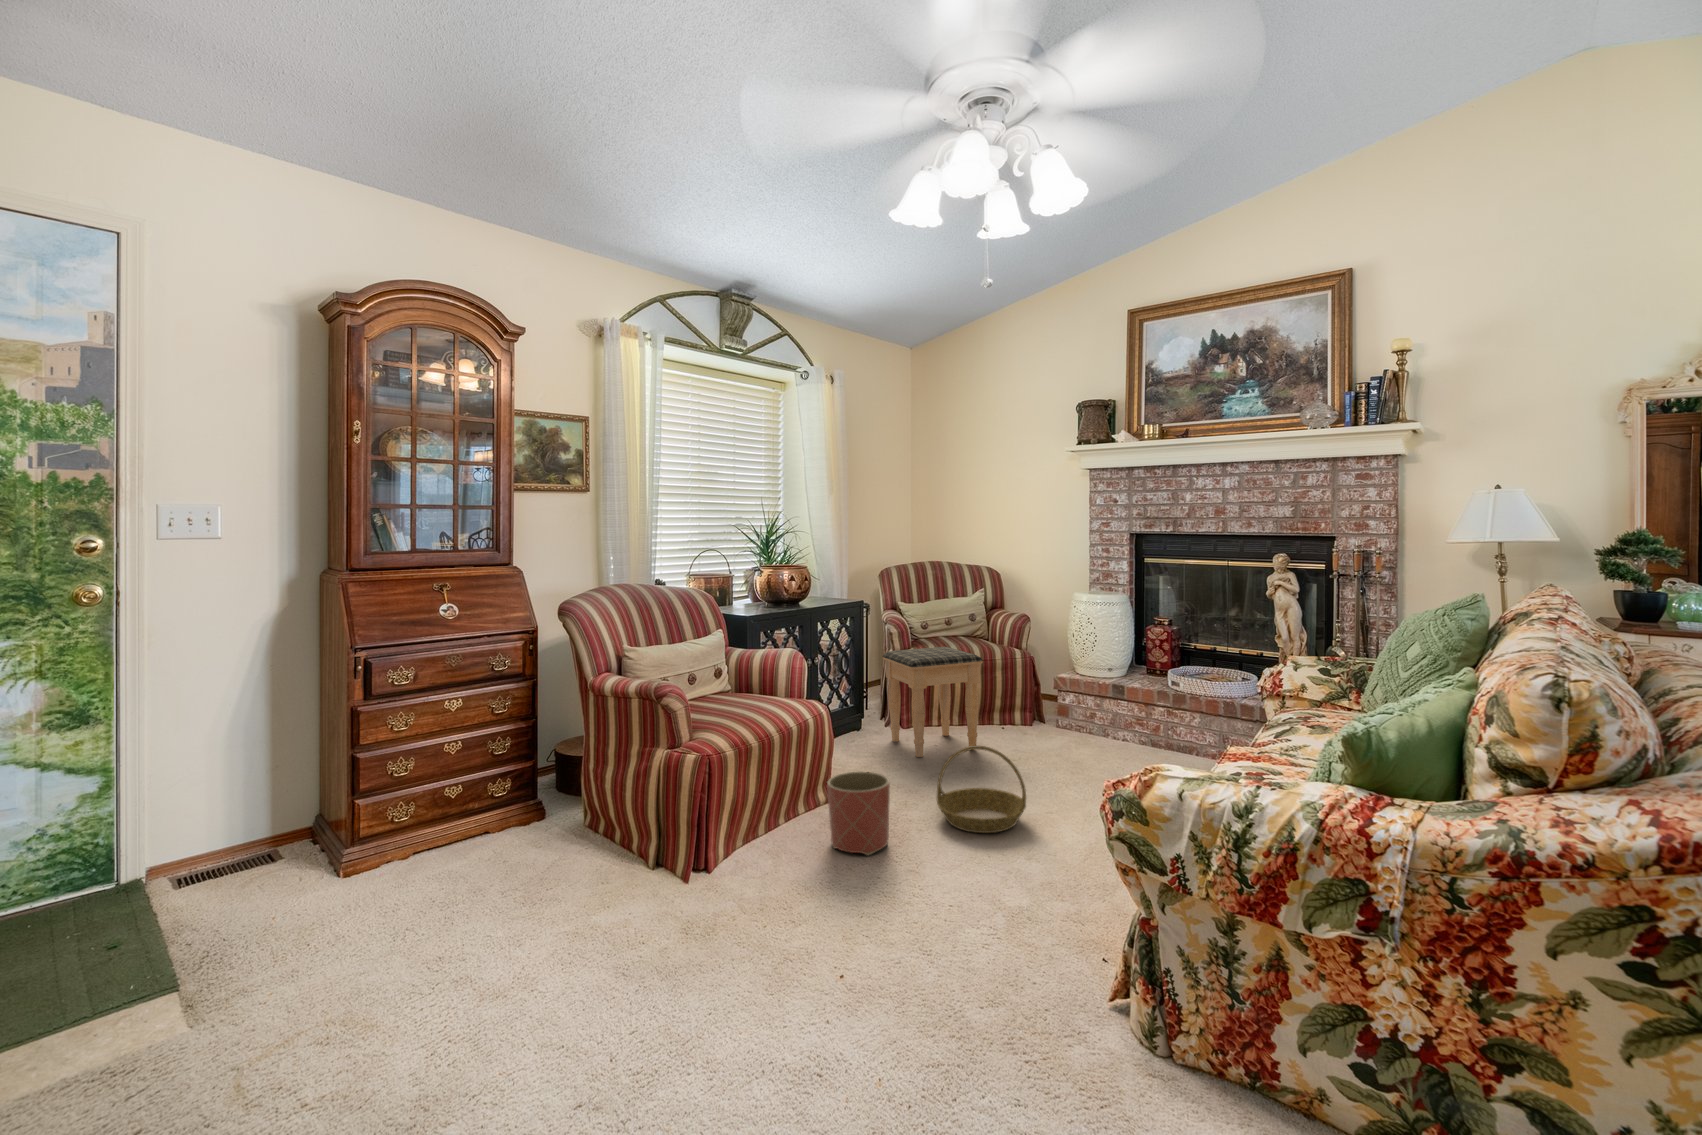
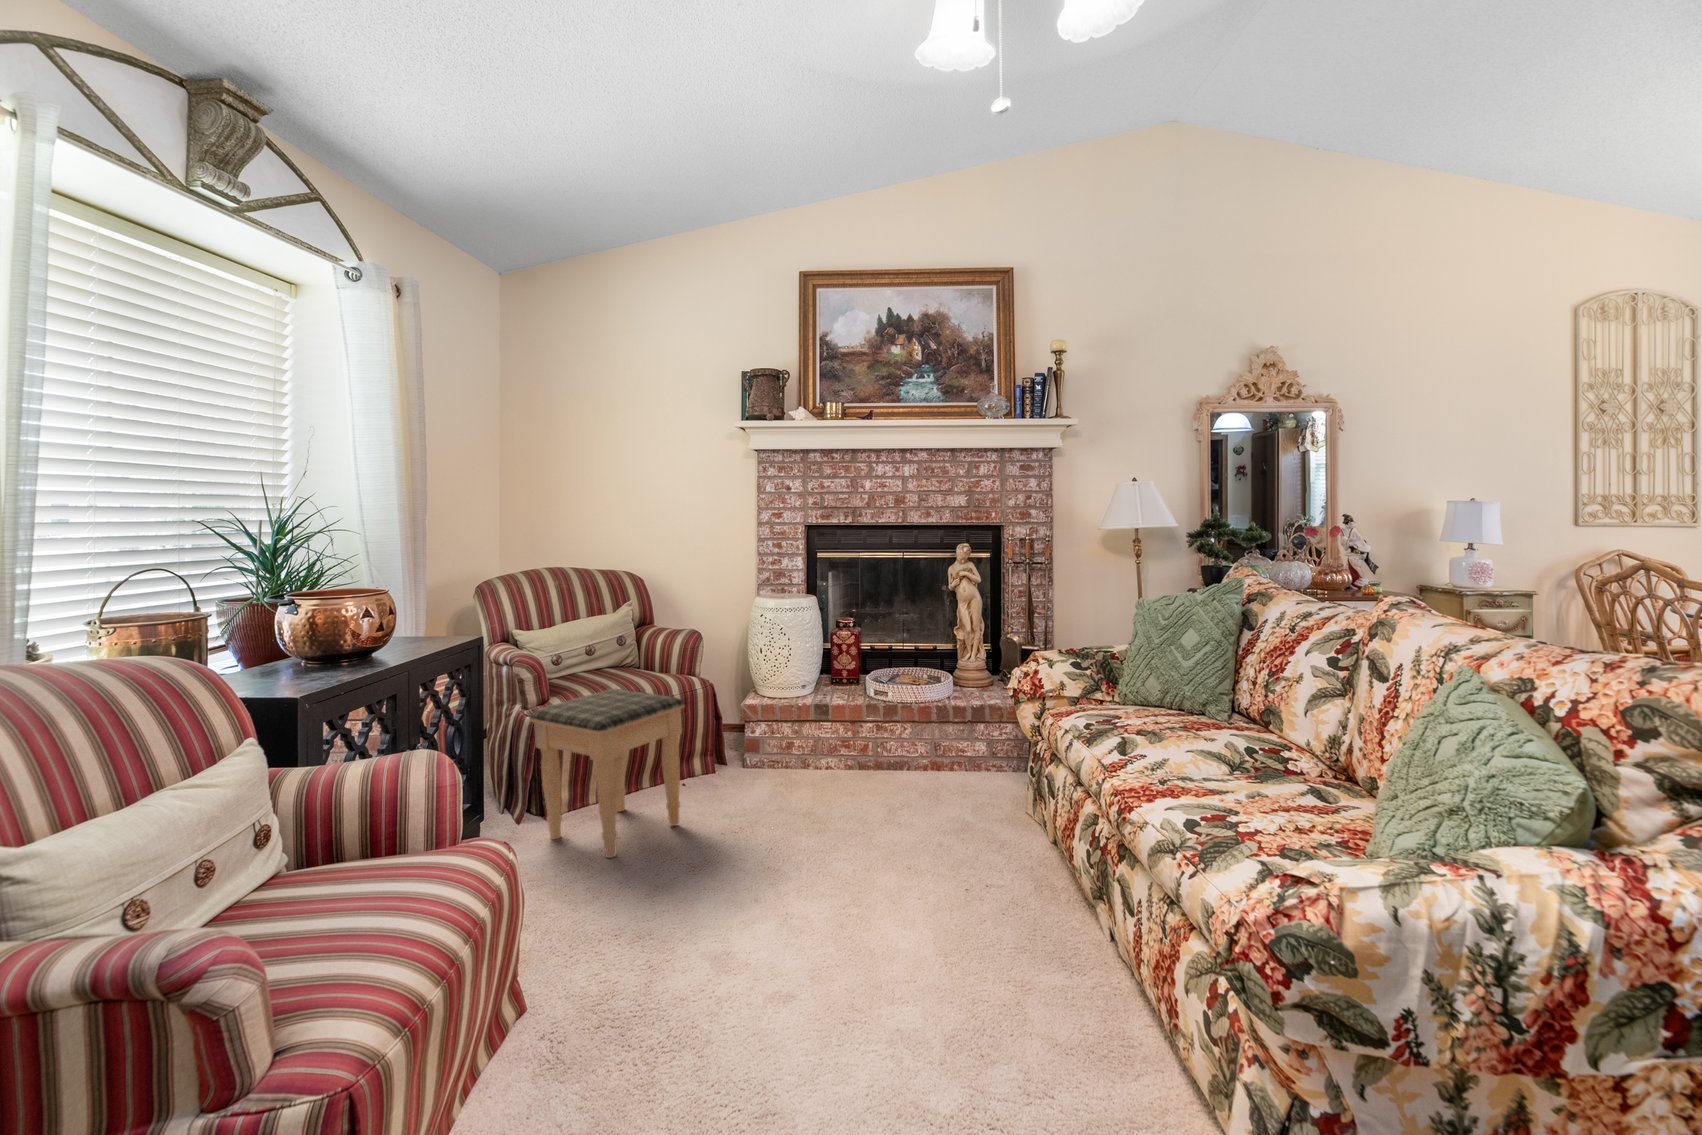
basket: present [937,746,1026,833] -> none [714,838,839,969]
planter: present [827,771,890,855] -> none [585,931,694,1090]

